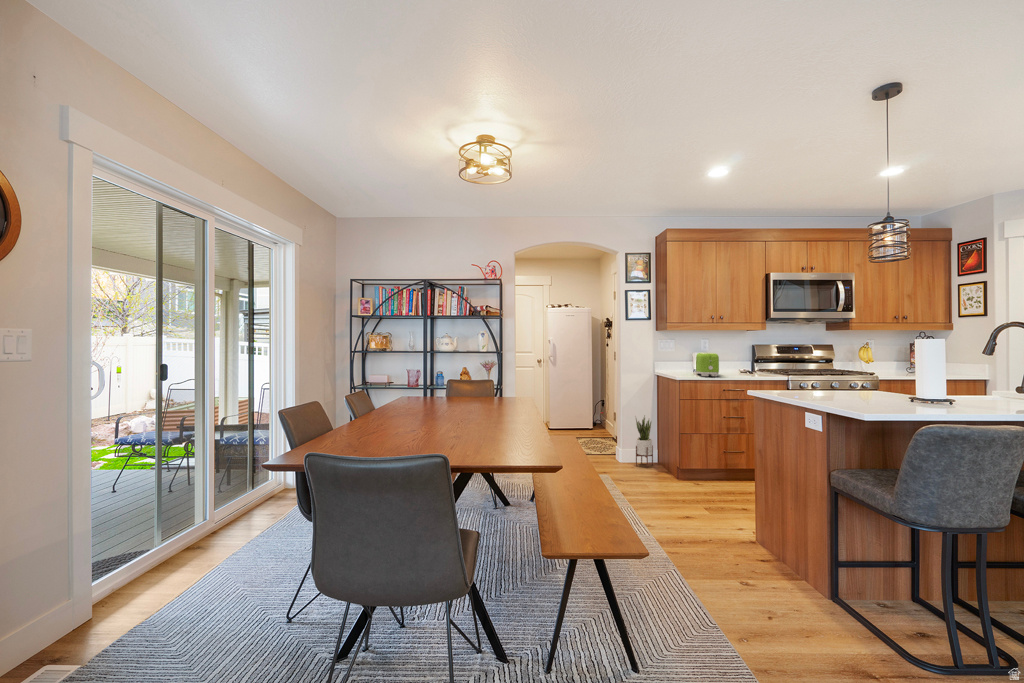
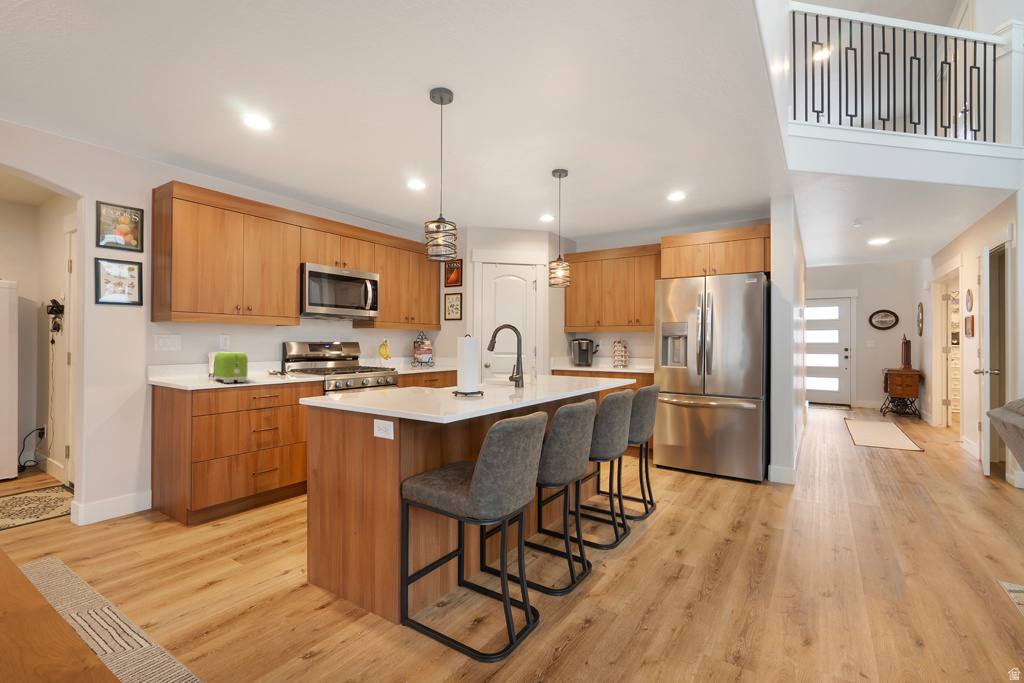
potted plant: present [635,415,653,468] -> none [112,444,143,524]

